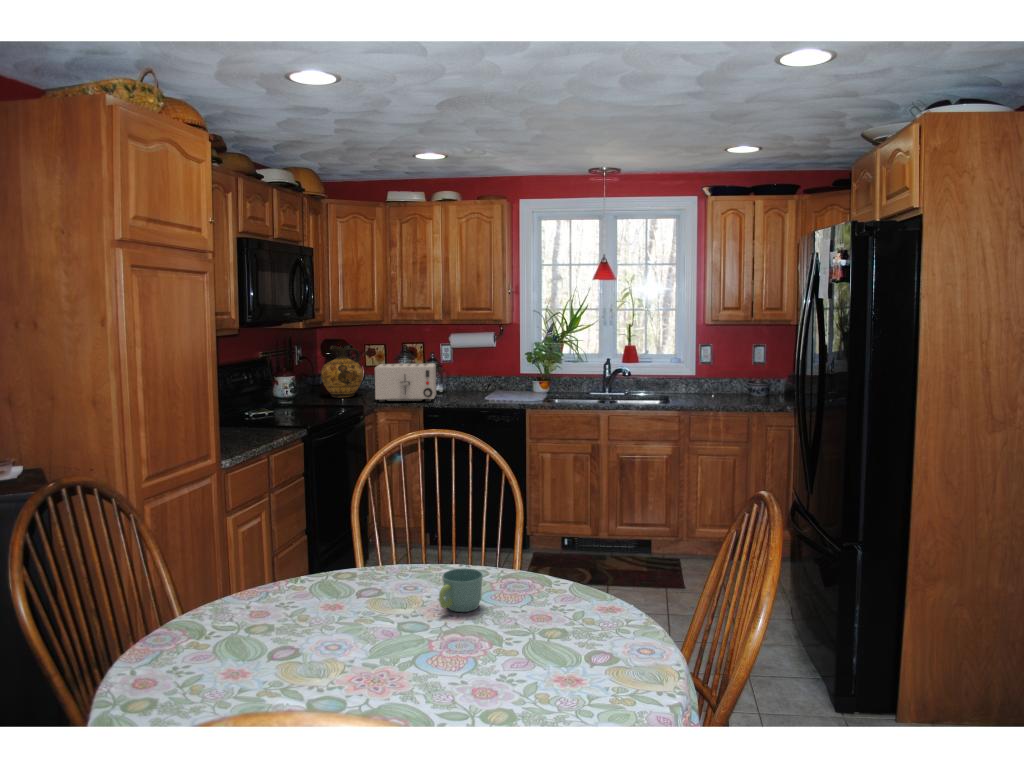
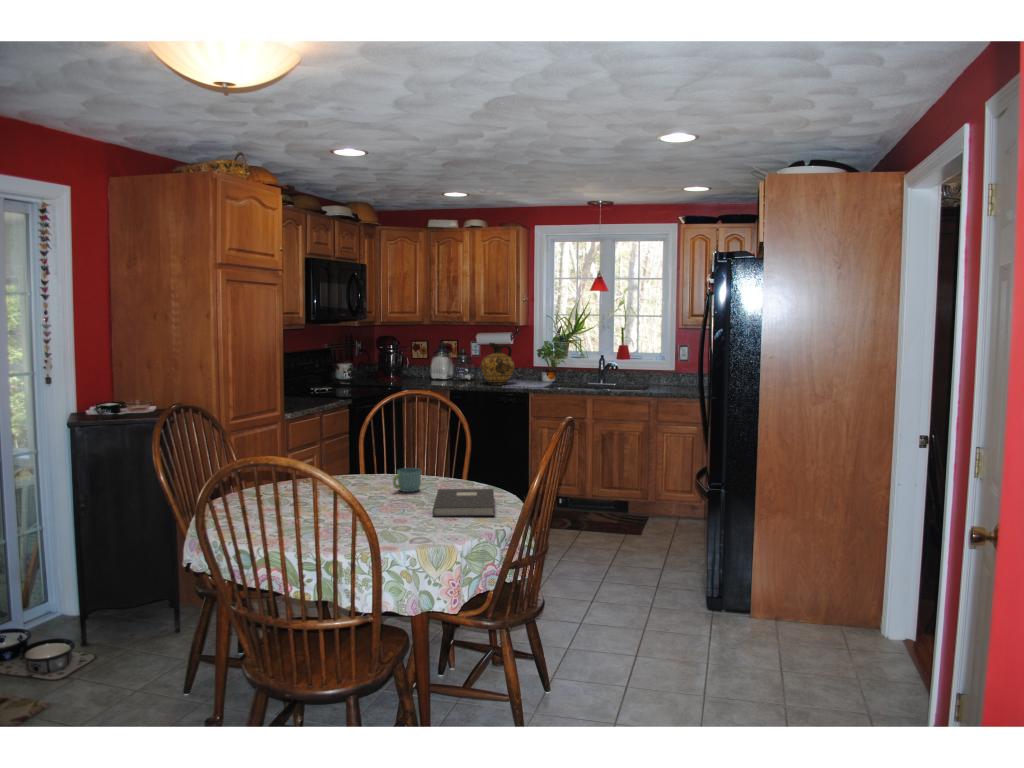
ceramic jug: present [321,346,363,397] -> present [481,343,514,385]
toaster: present [375,364,436,402] -> none [413,356,462,386]
book: none [519,604,650,681] -> present [433,489,494,516]

